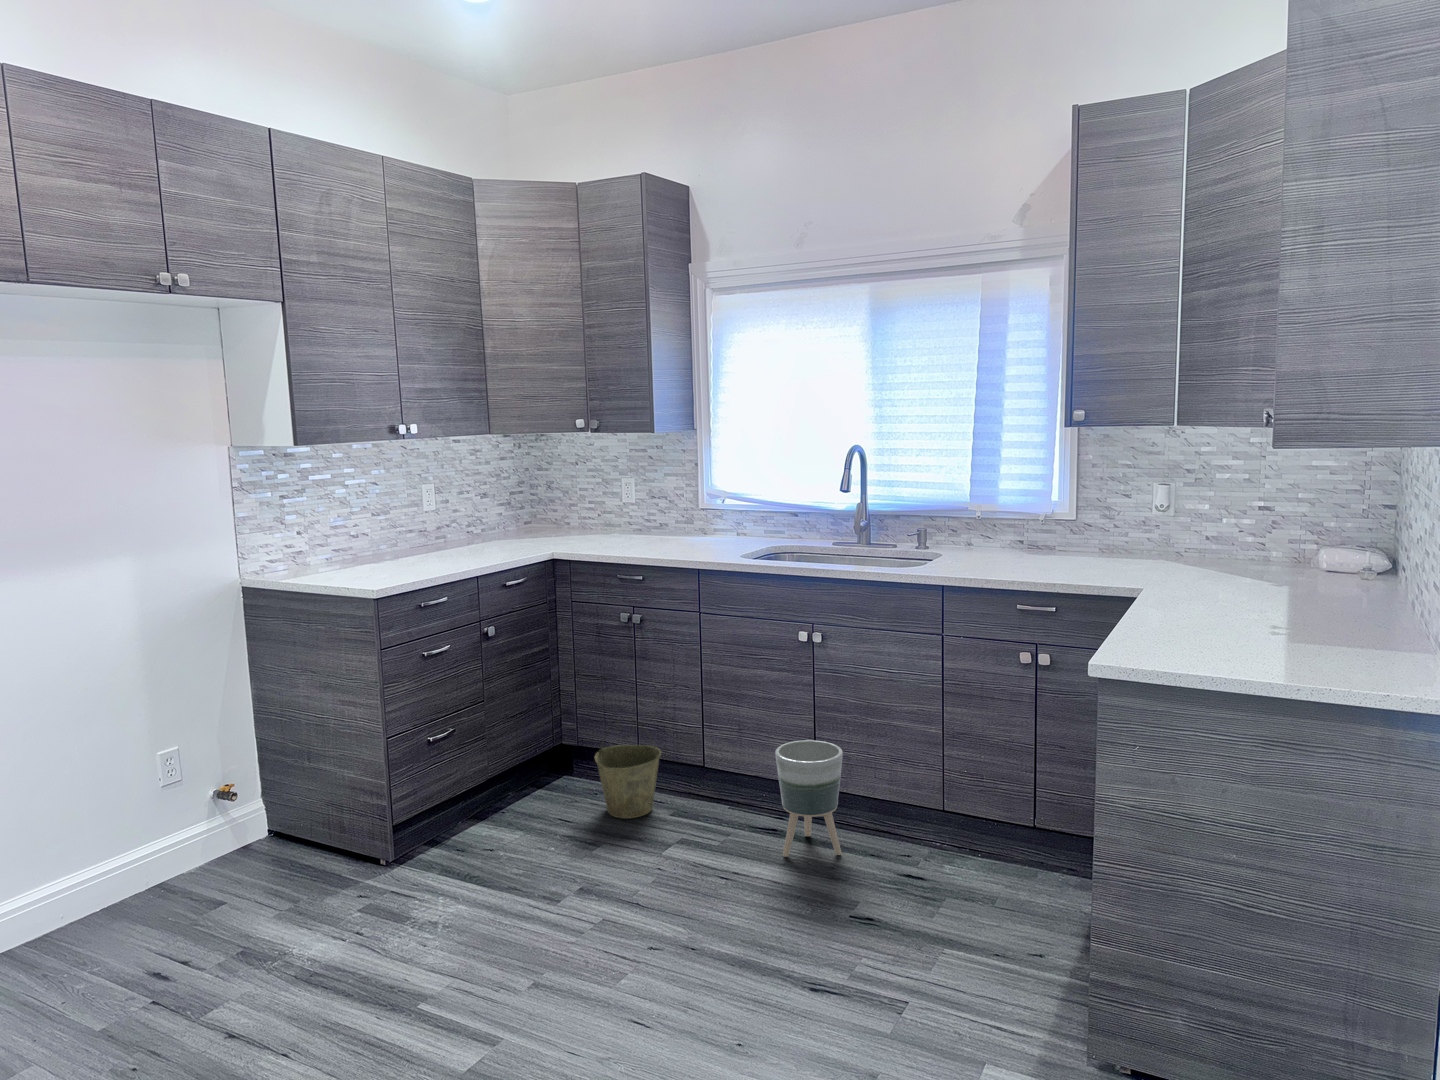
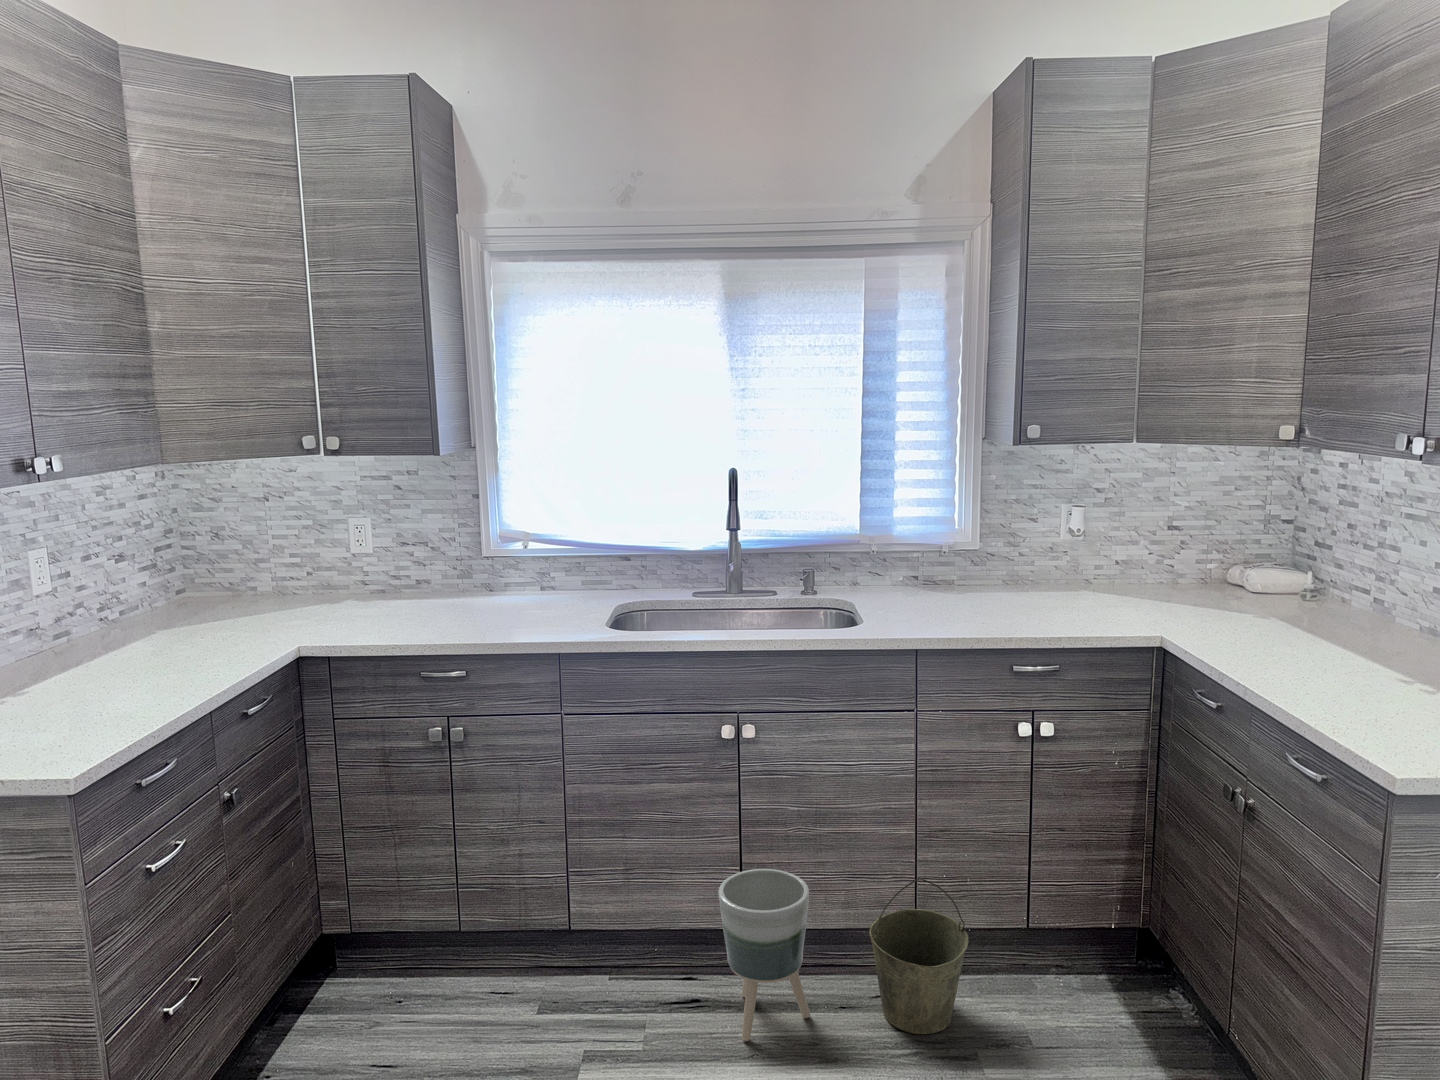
bucket: present [595,724,661,819] -> present [870,878,968,1034]

